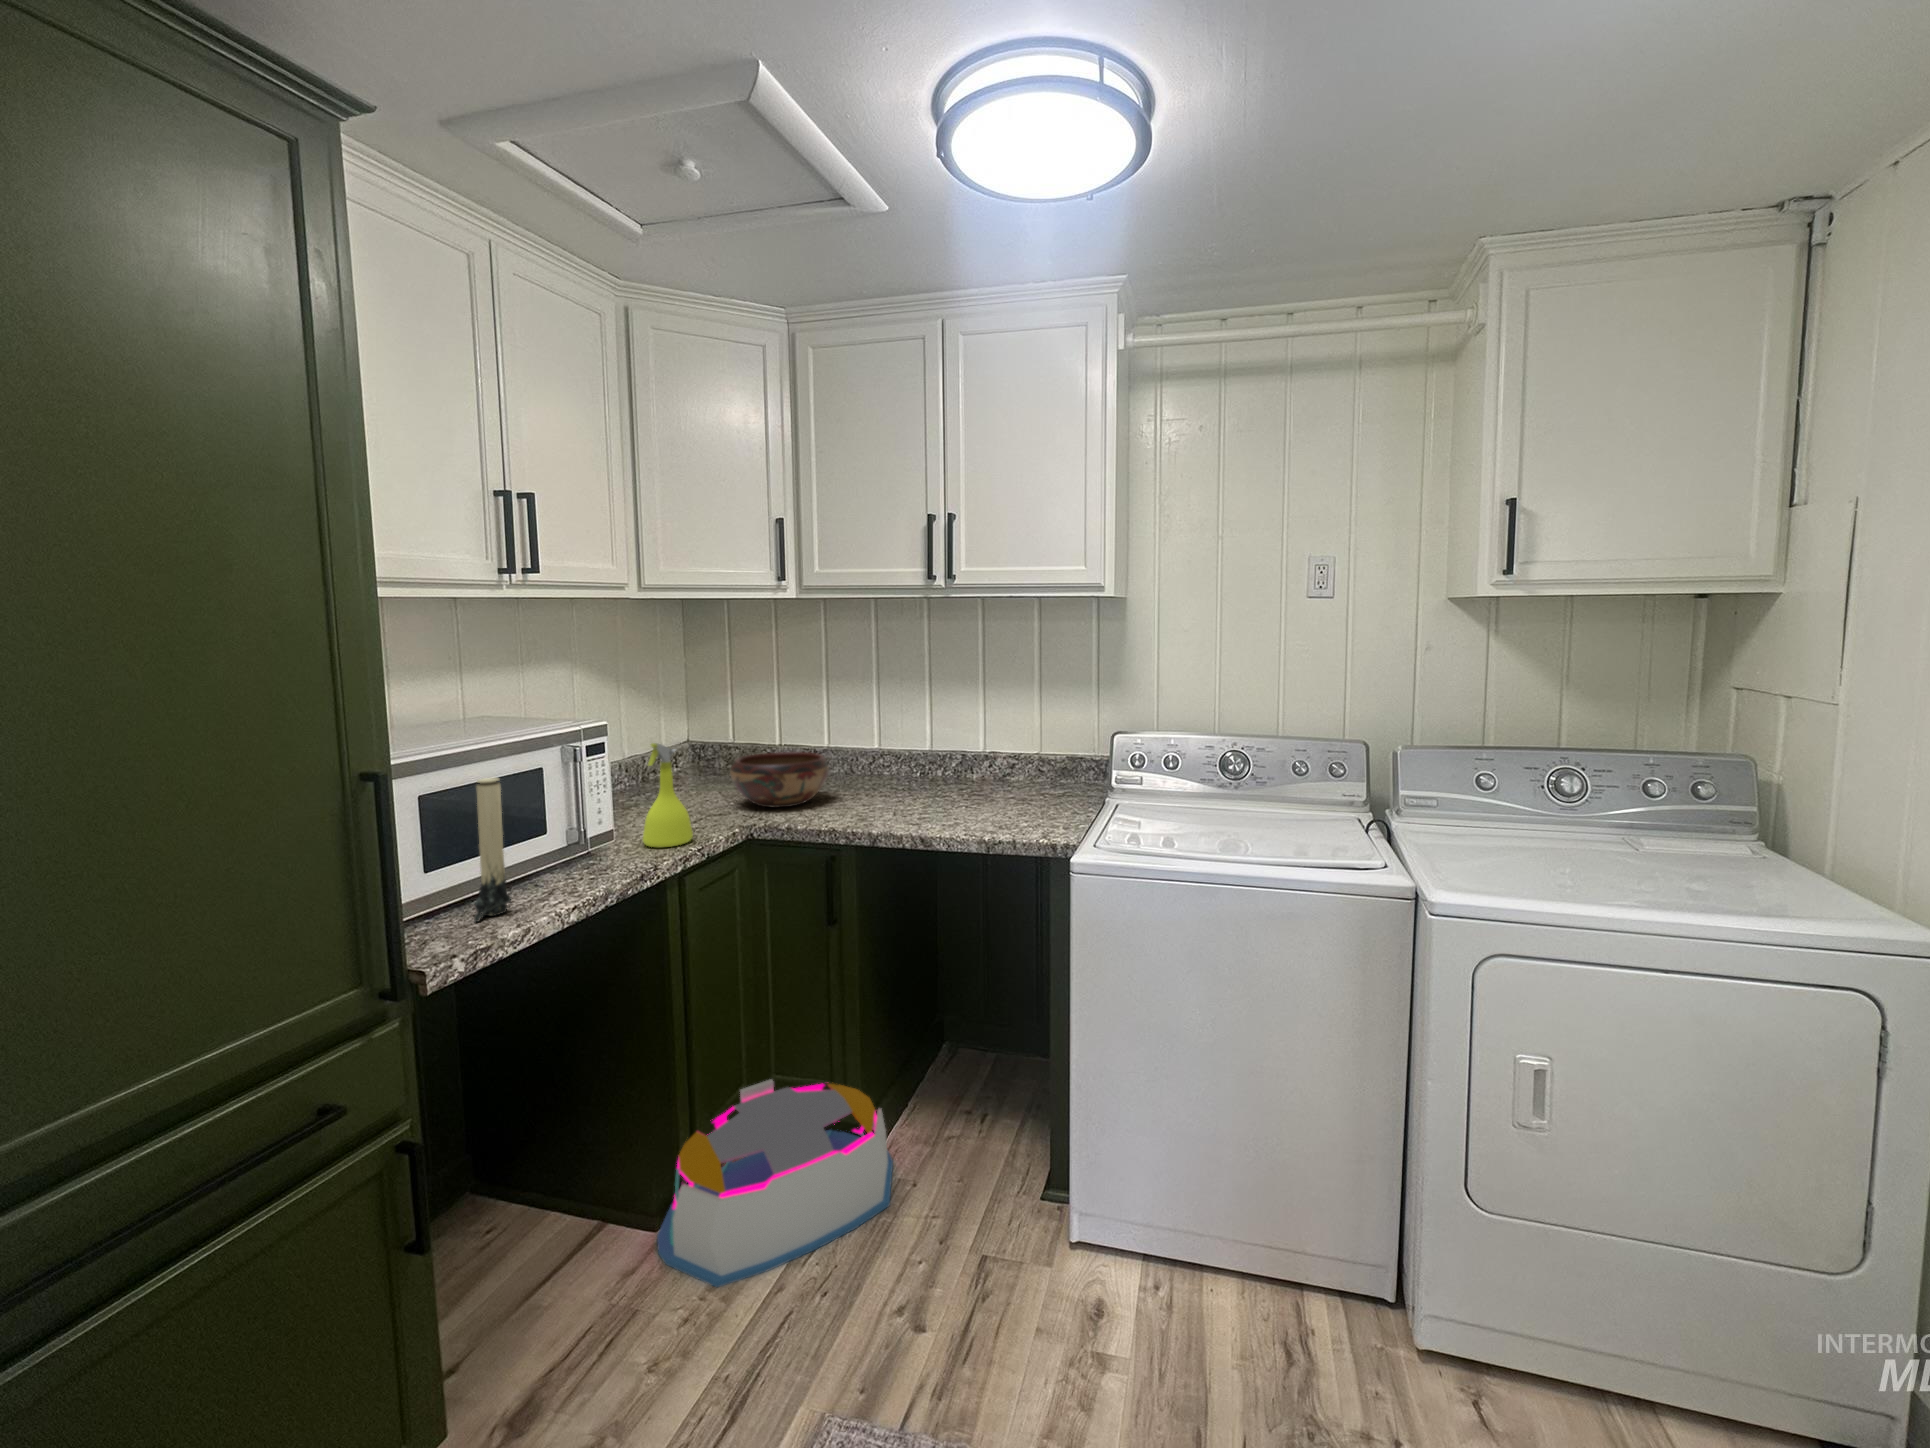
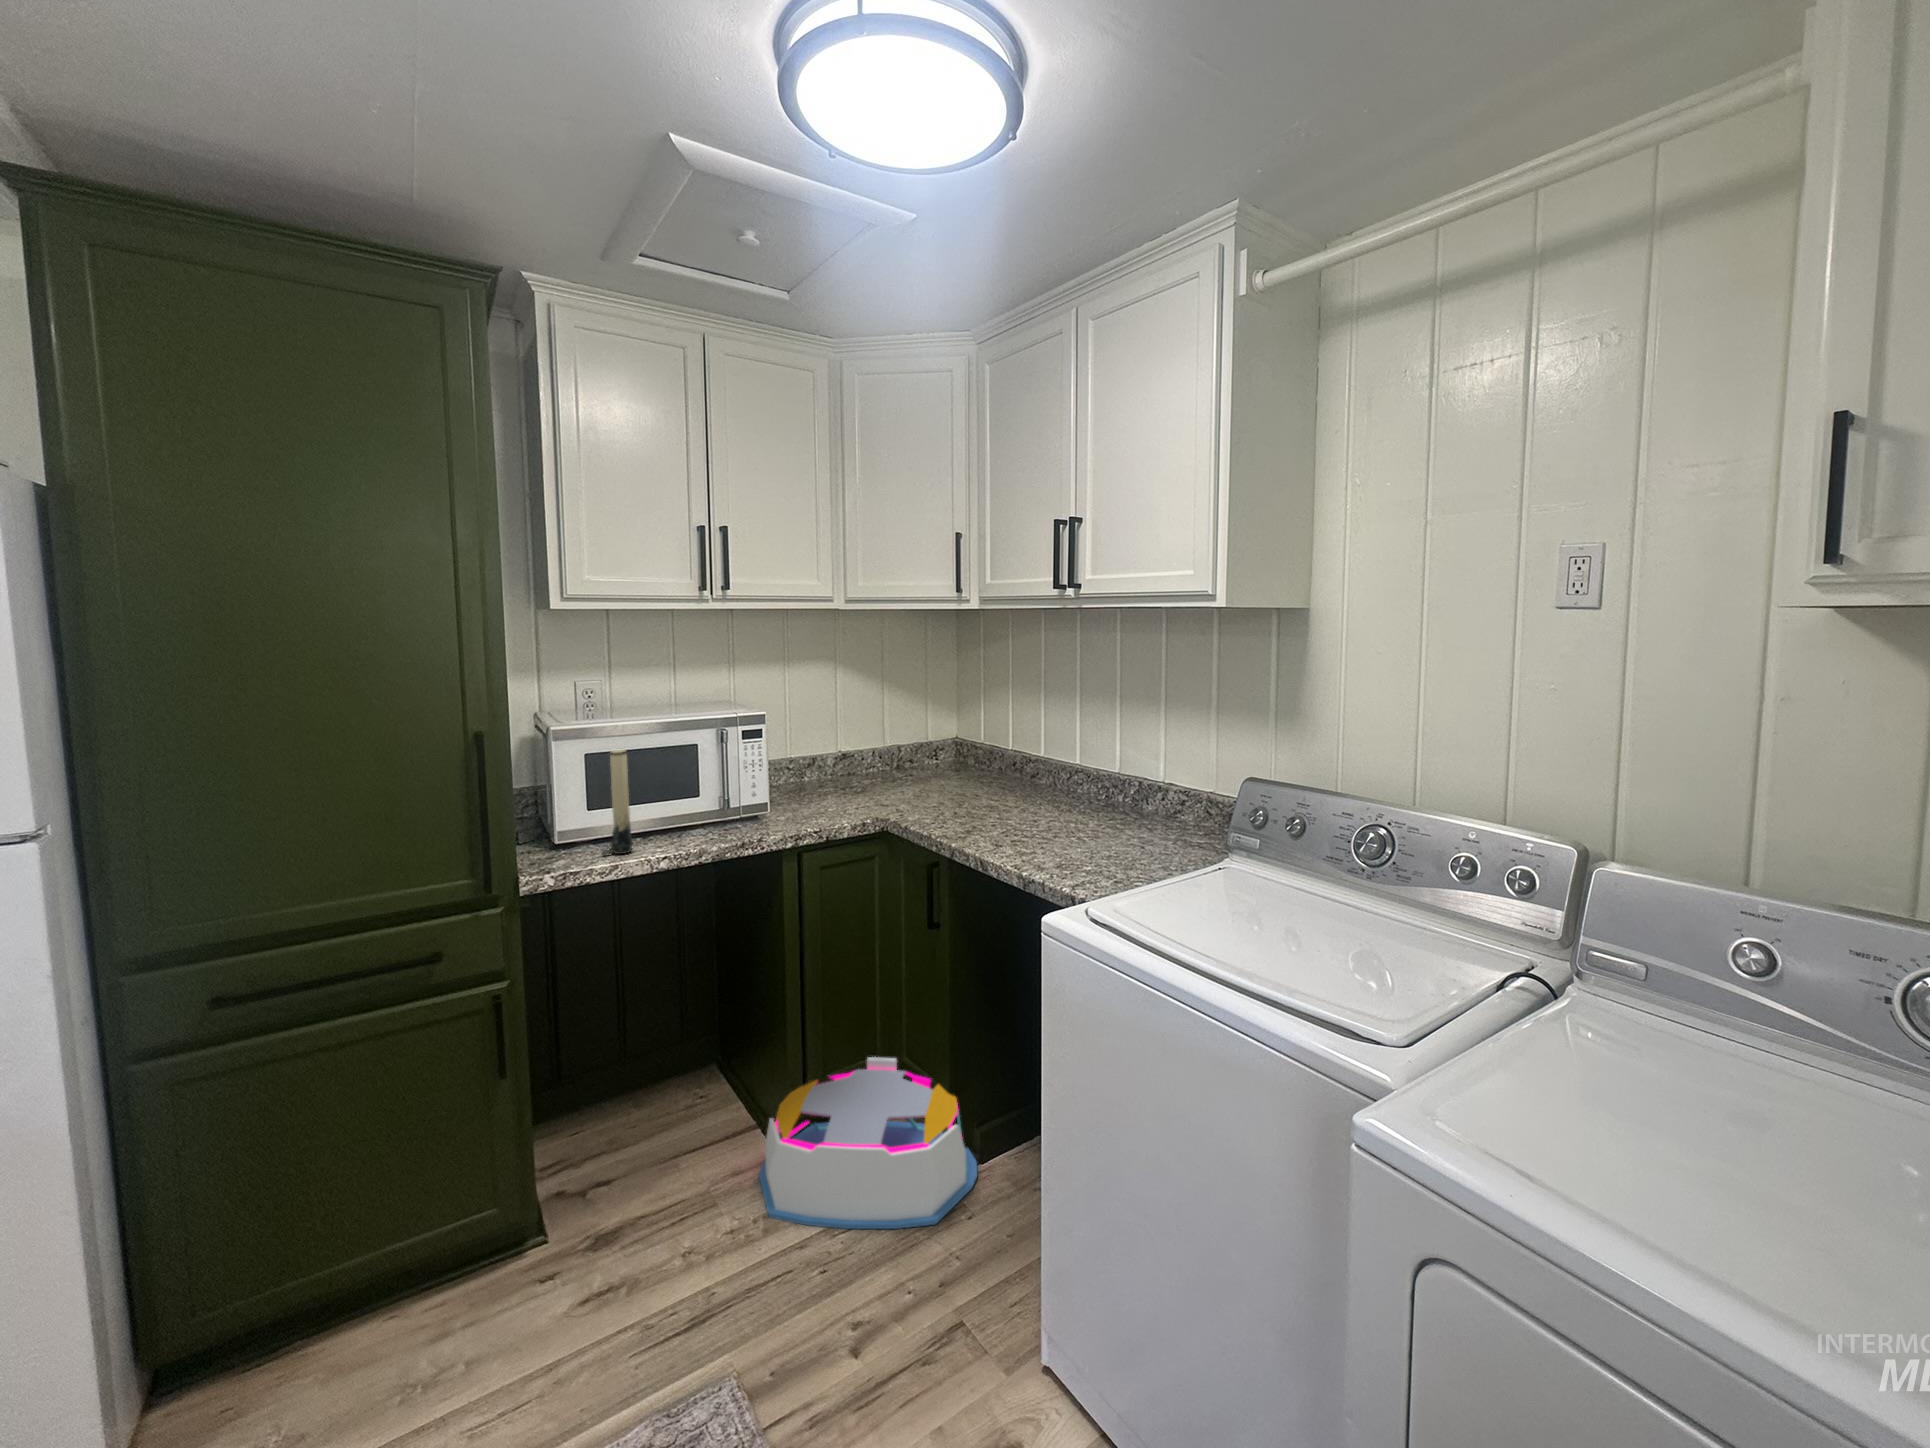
spray bottle: present [643,743,693,847] -> none [791,734,834,825]
decorative bowl: present [730,752,829,807] -> none [913,753,1004,806]

